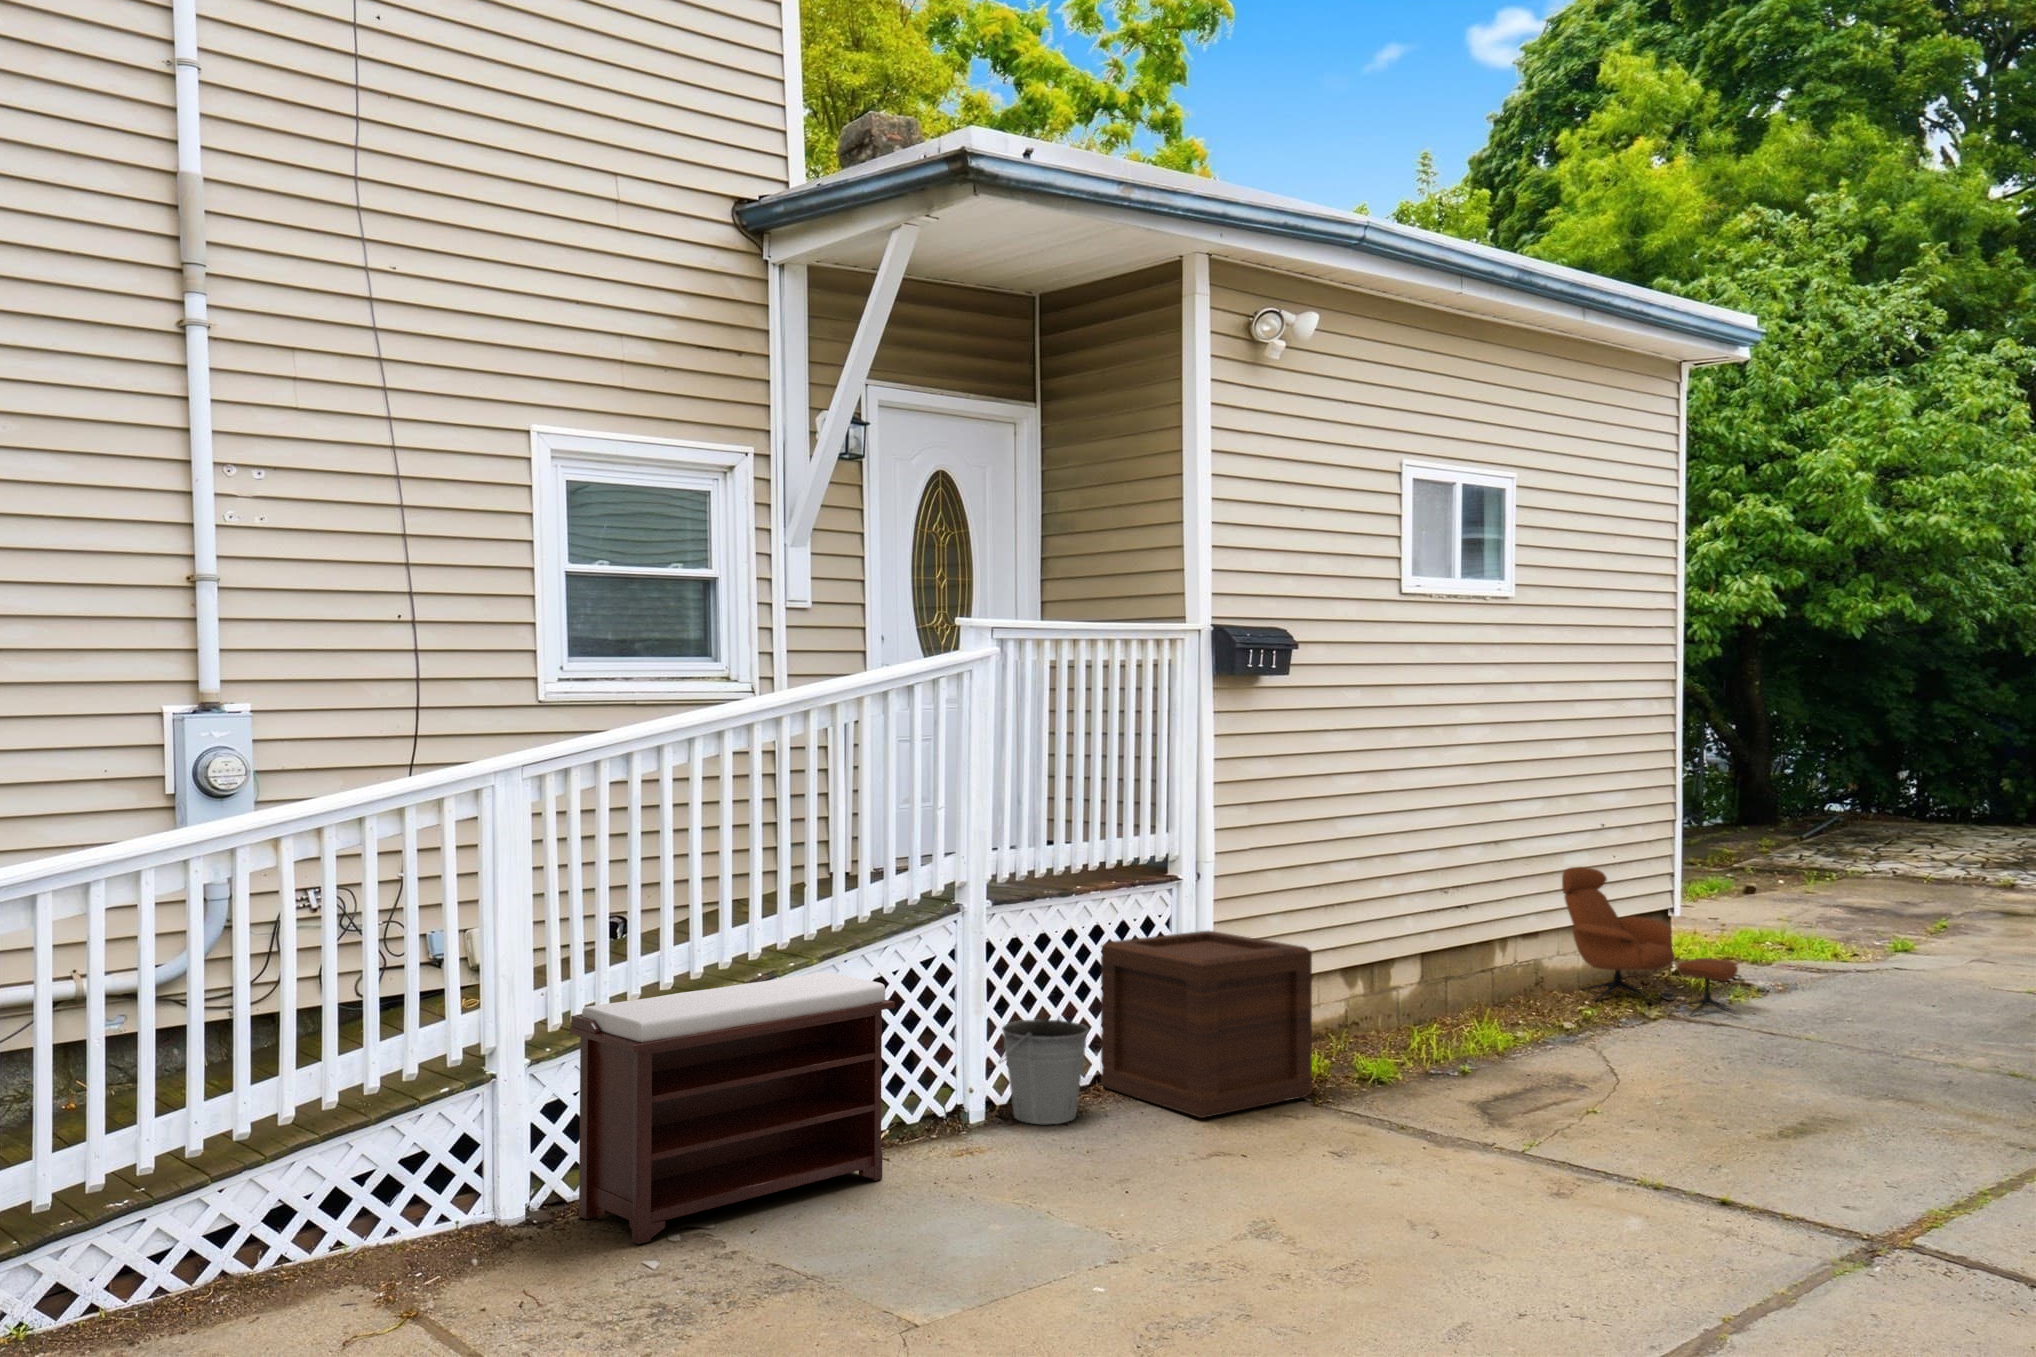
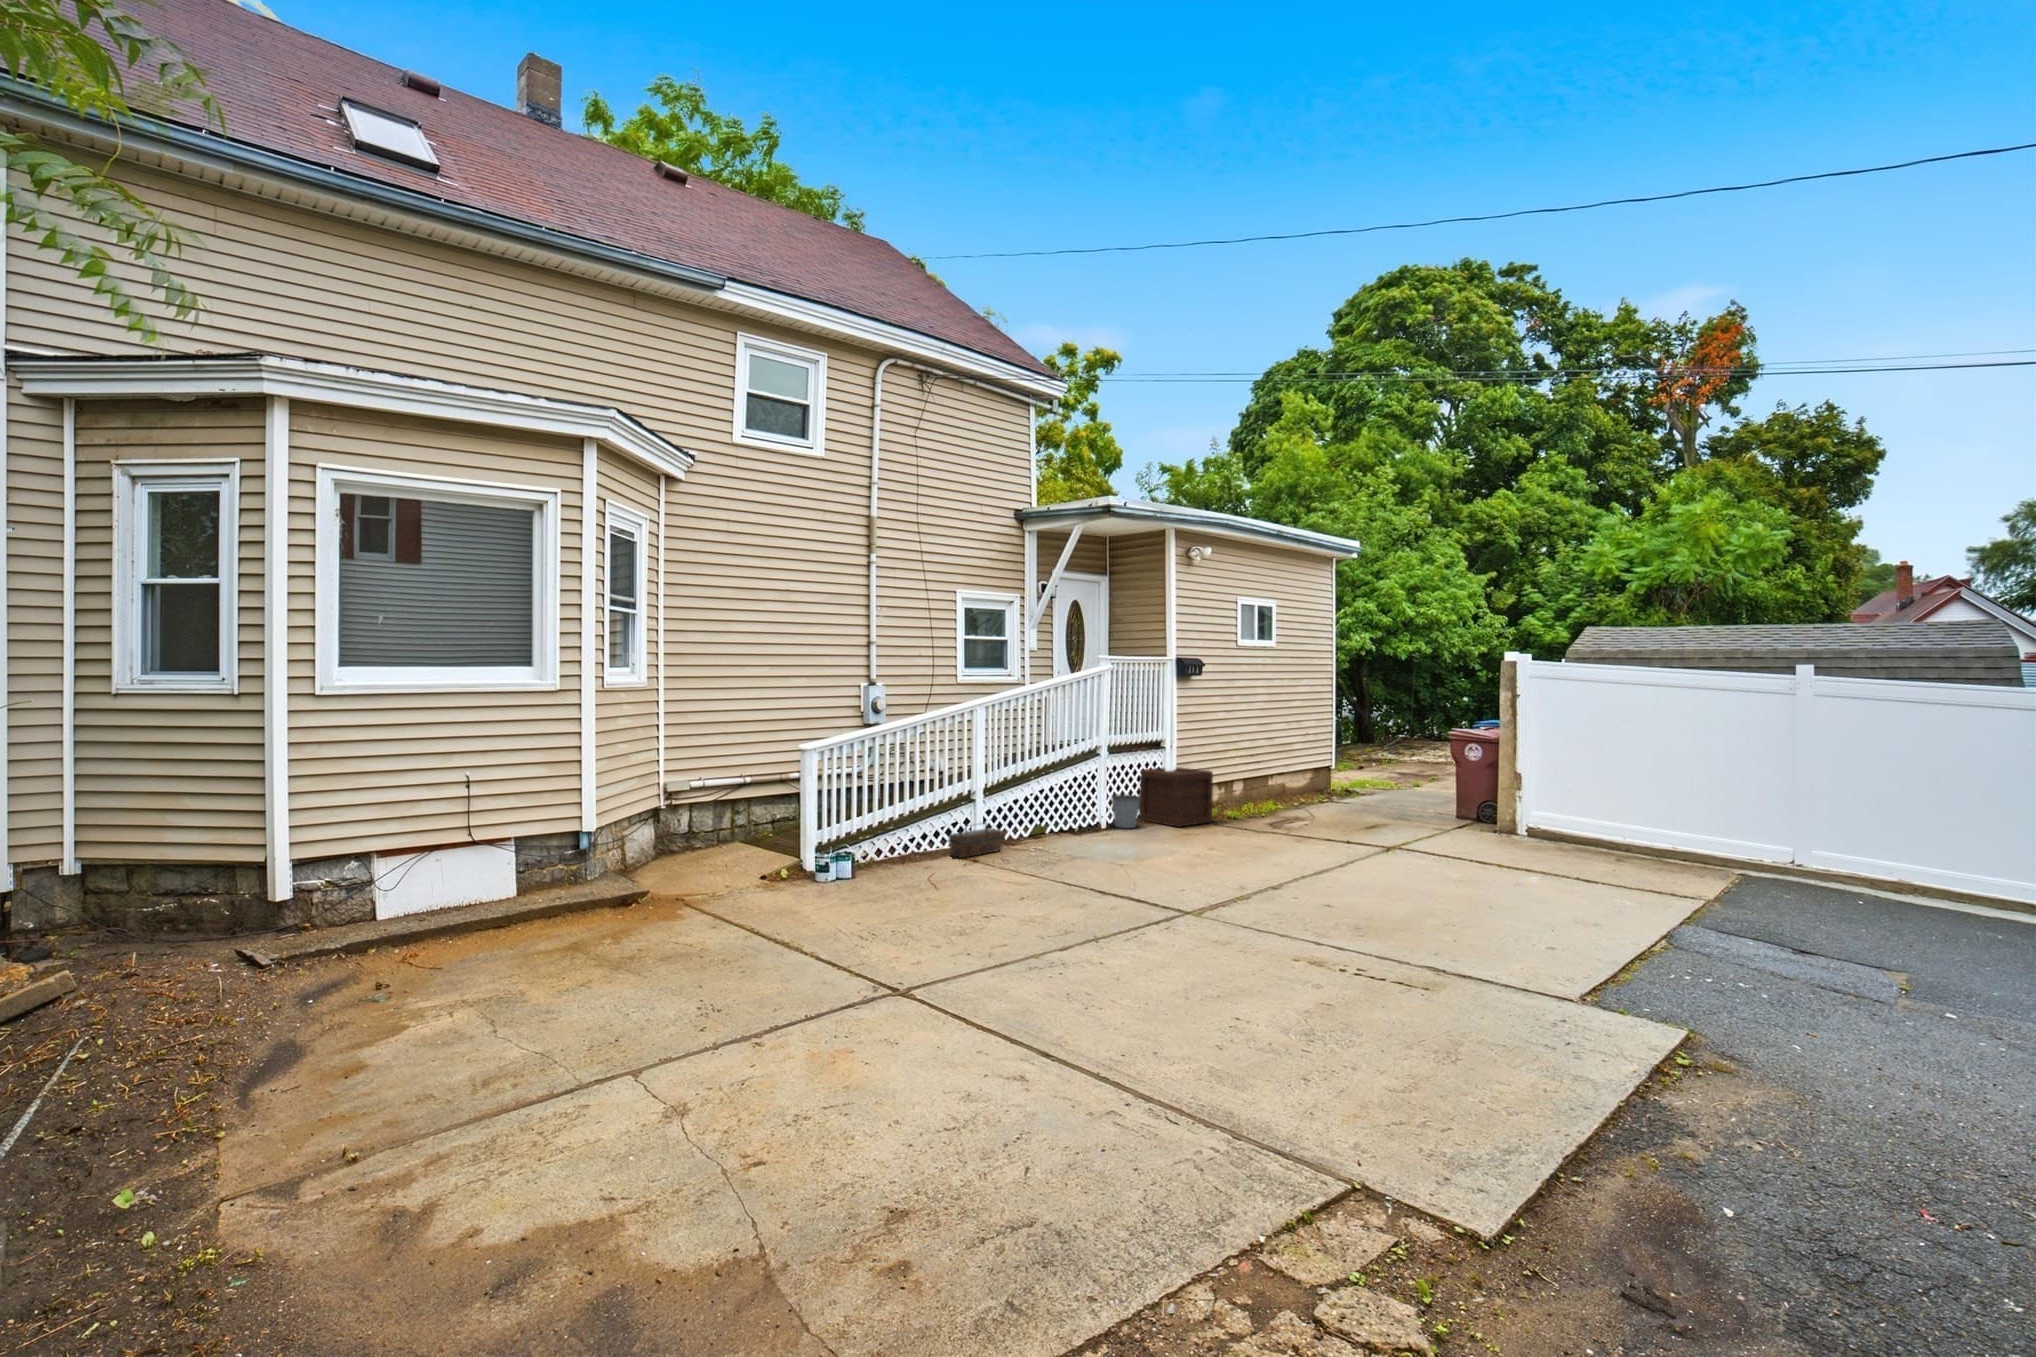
lounge chair: present [1562,867,1740,1016] -> none [1291,750,1357,804]
bench: present [570,972,895,1244] -> none [997,774,1090,851]
toolbox: none [357,1150,570,1284] -> present [948,823,1003,858]

